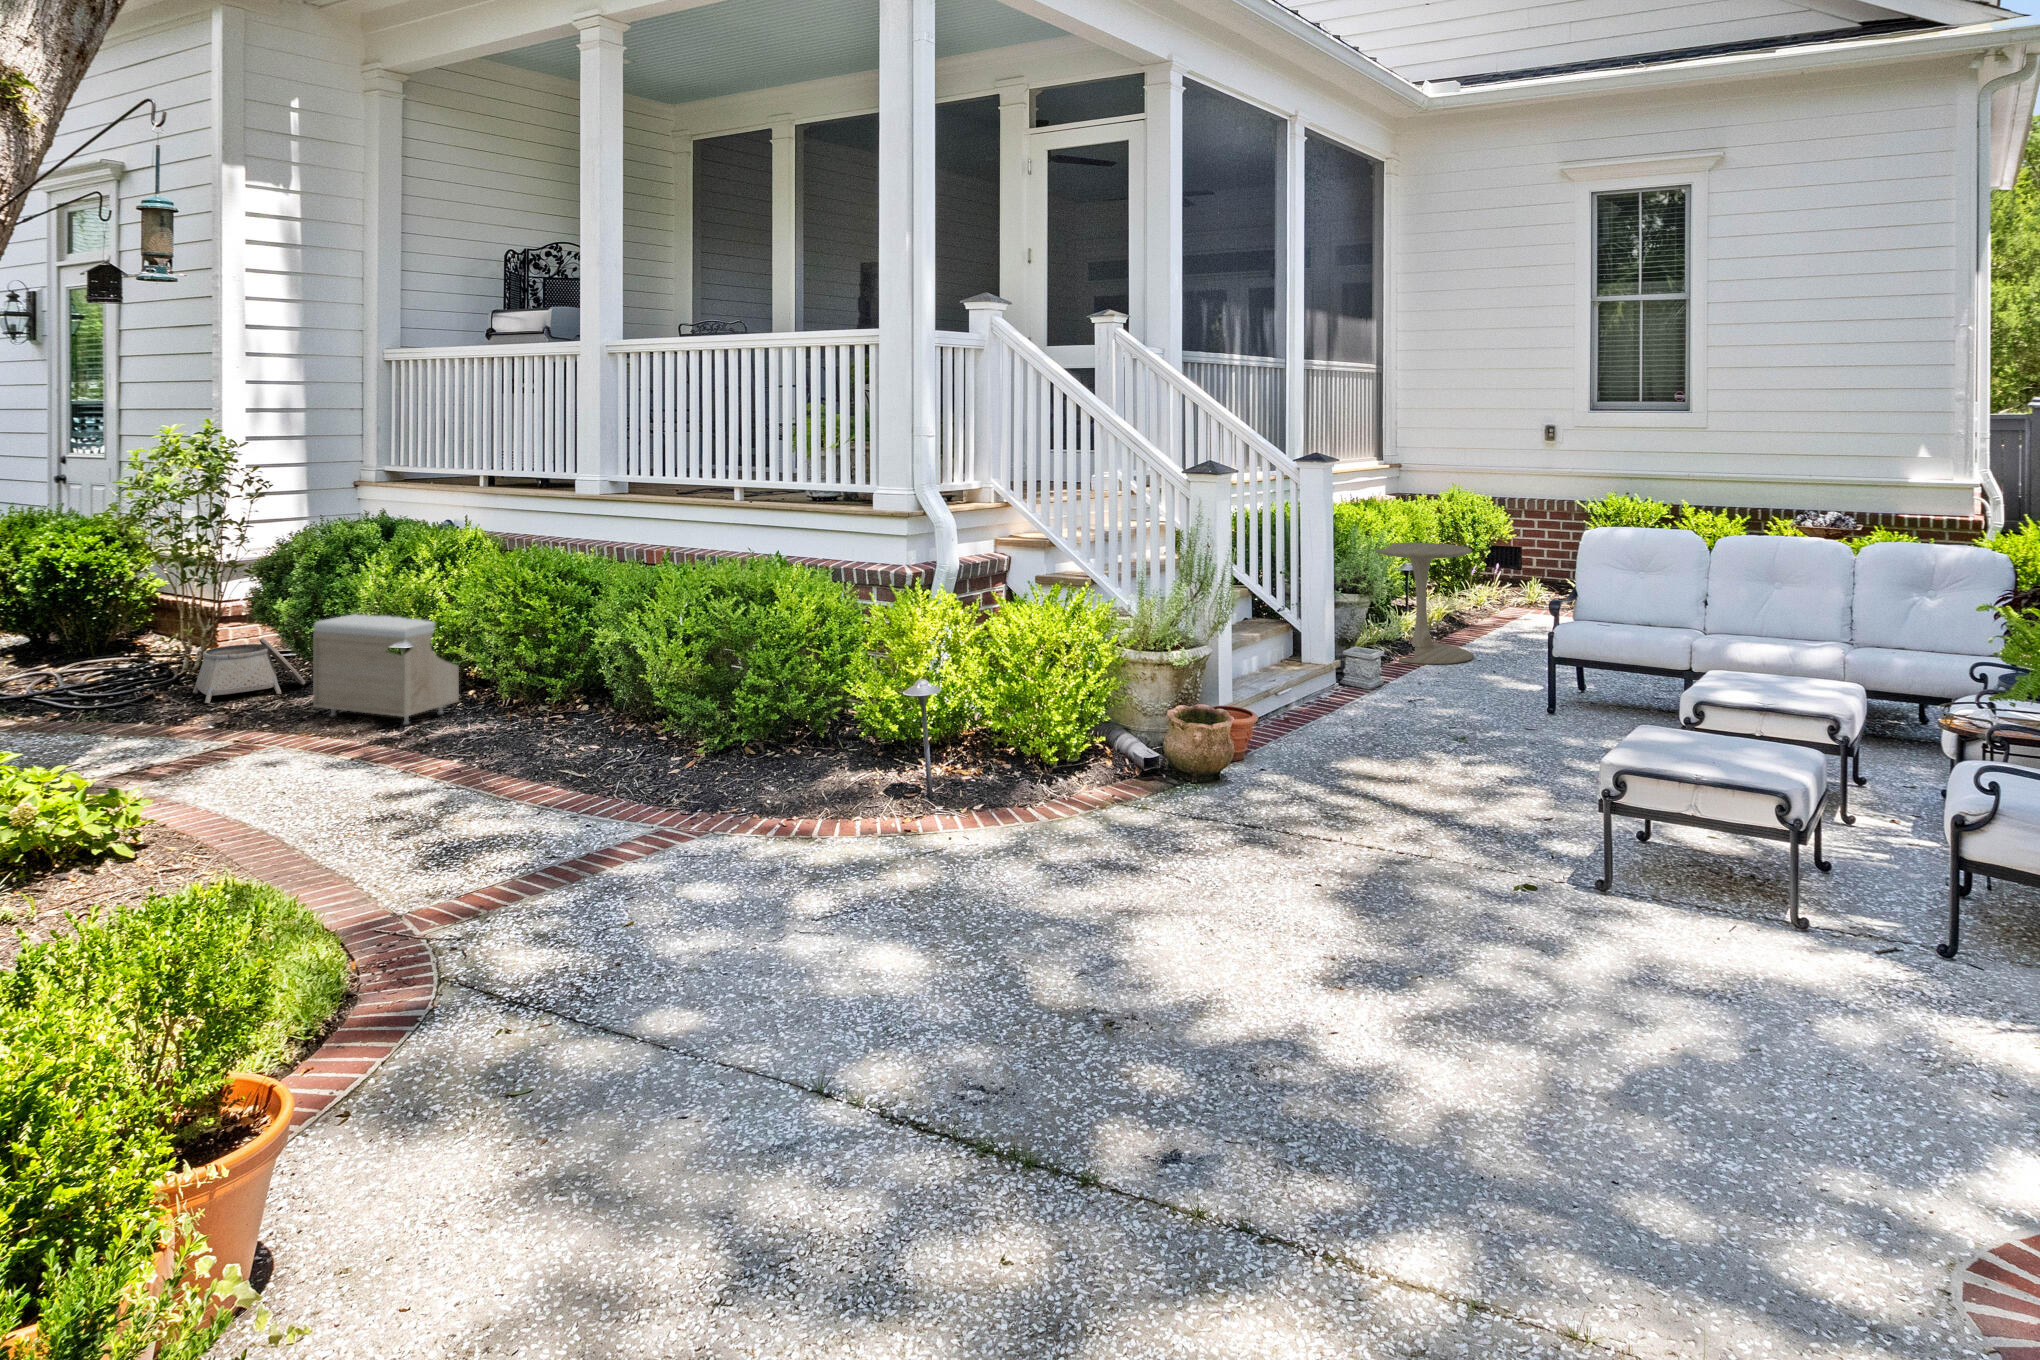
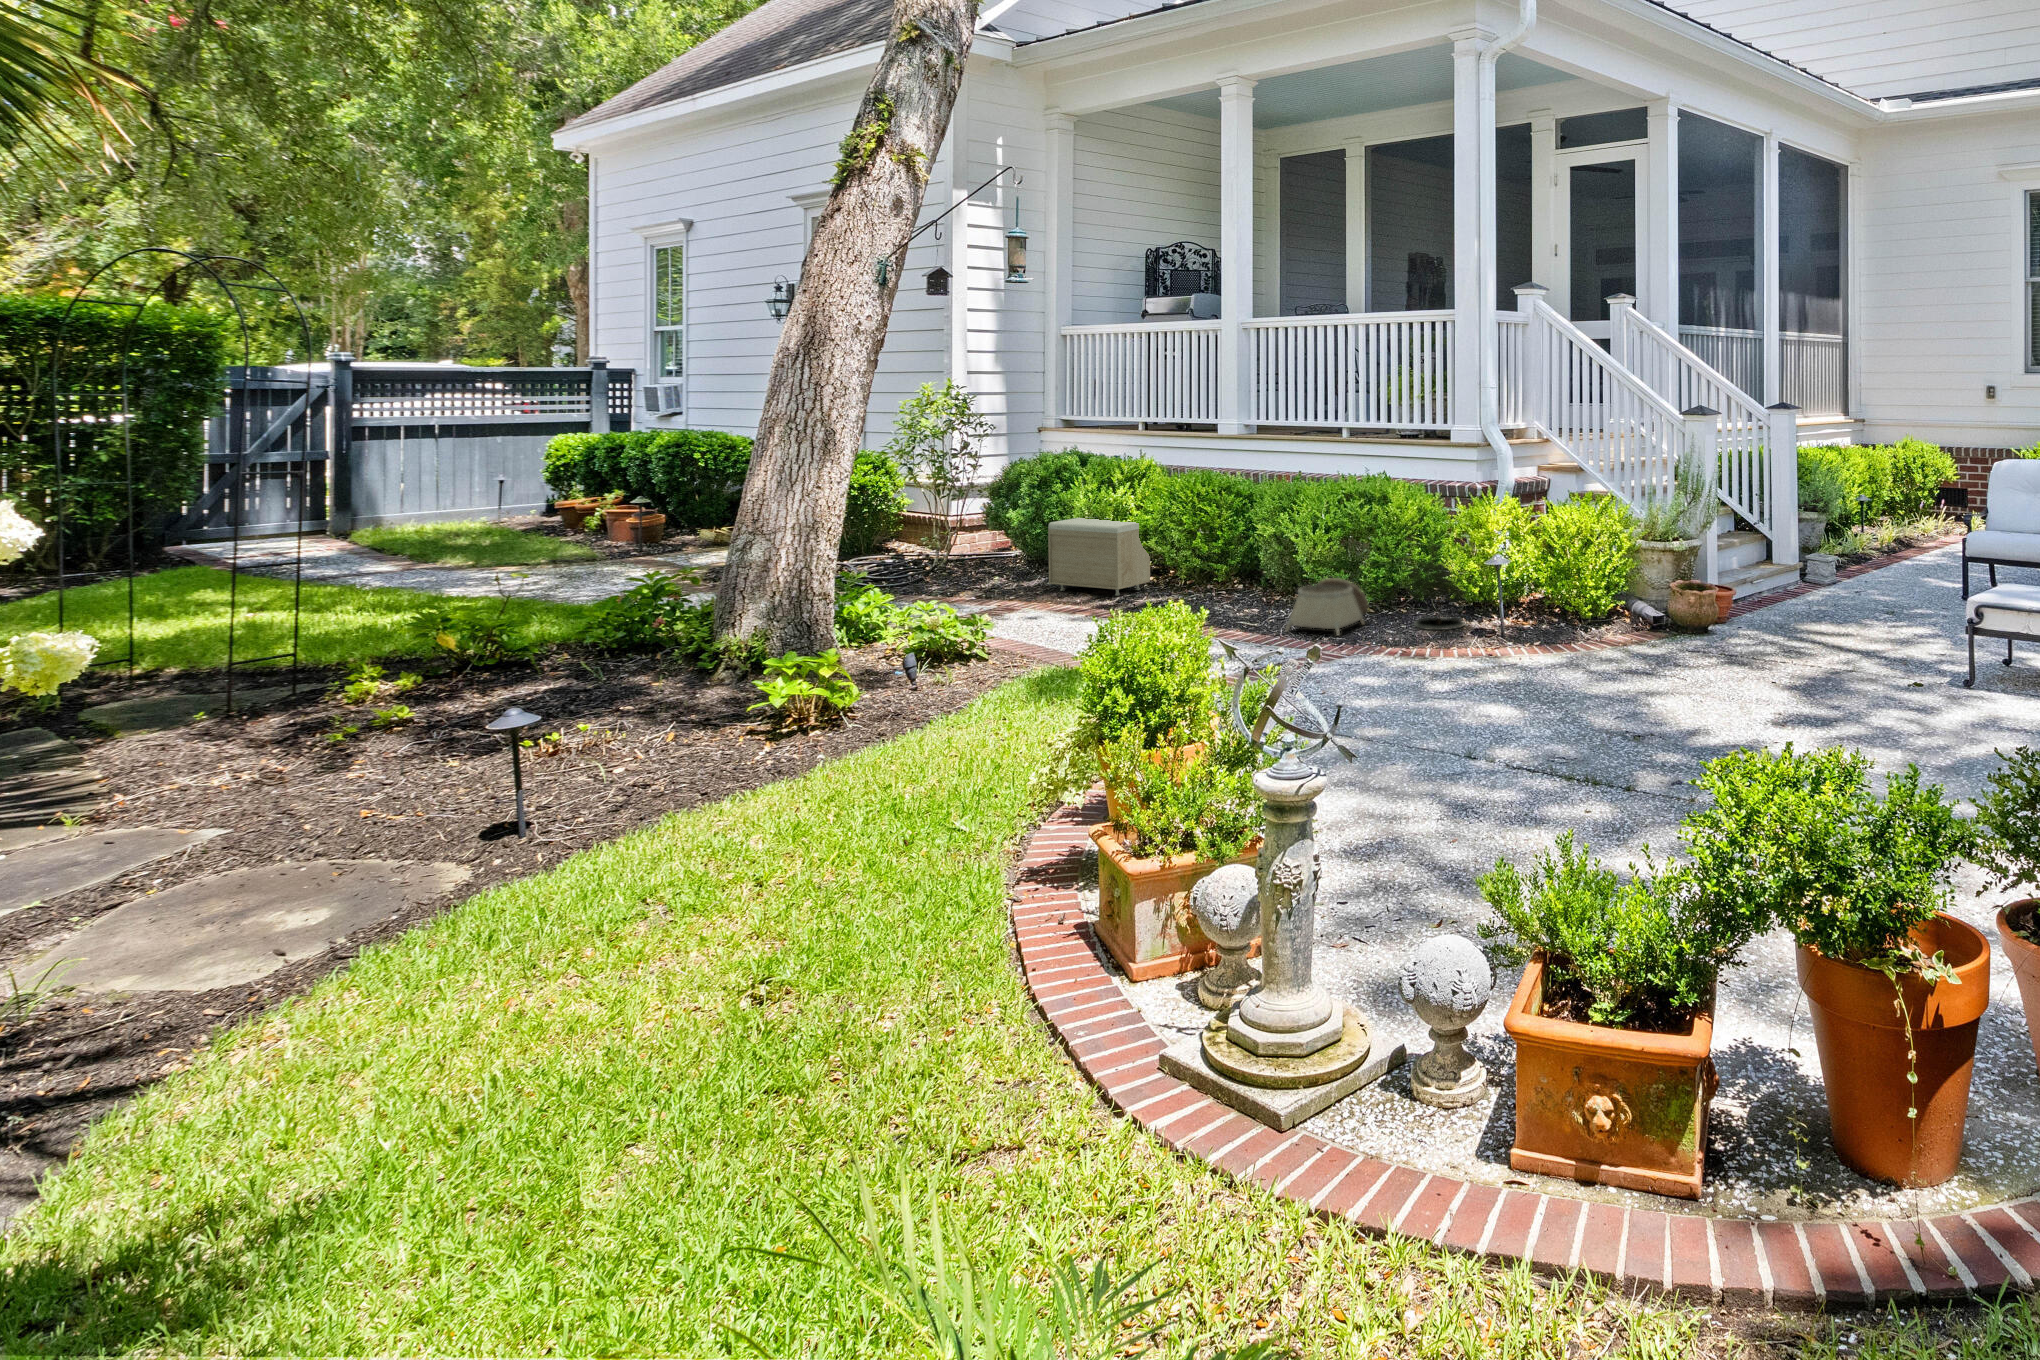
pedestal table: present [1375,543,1473,664] -> none [1829,476,1910,569]
basket: present [193,638,305,703] -> present [1286,578,1368,635]
potted tree: none [790,641,886,785] -> present [1408,536,1467,630]

